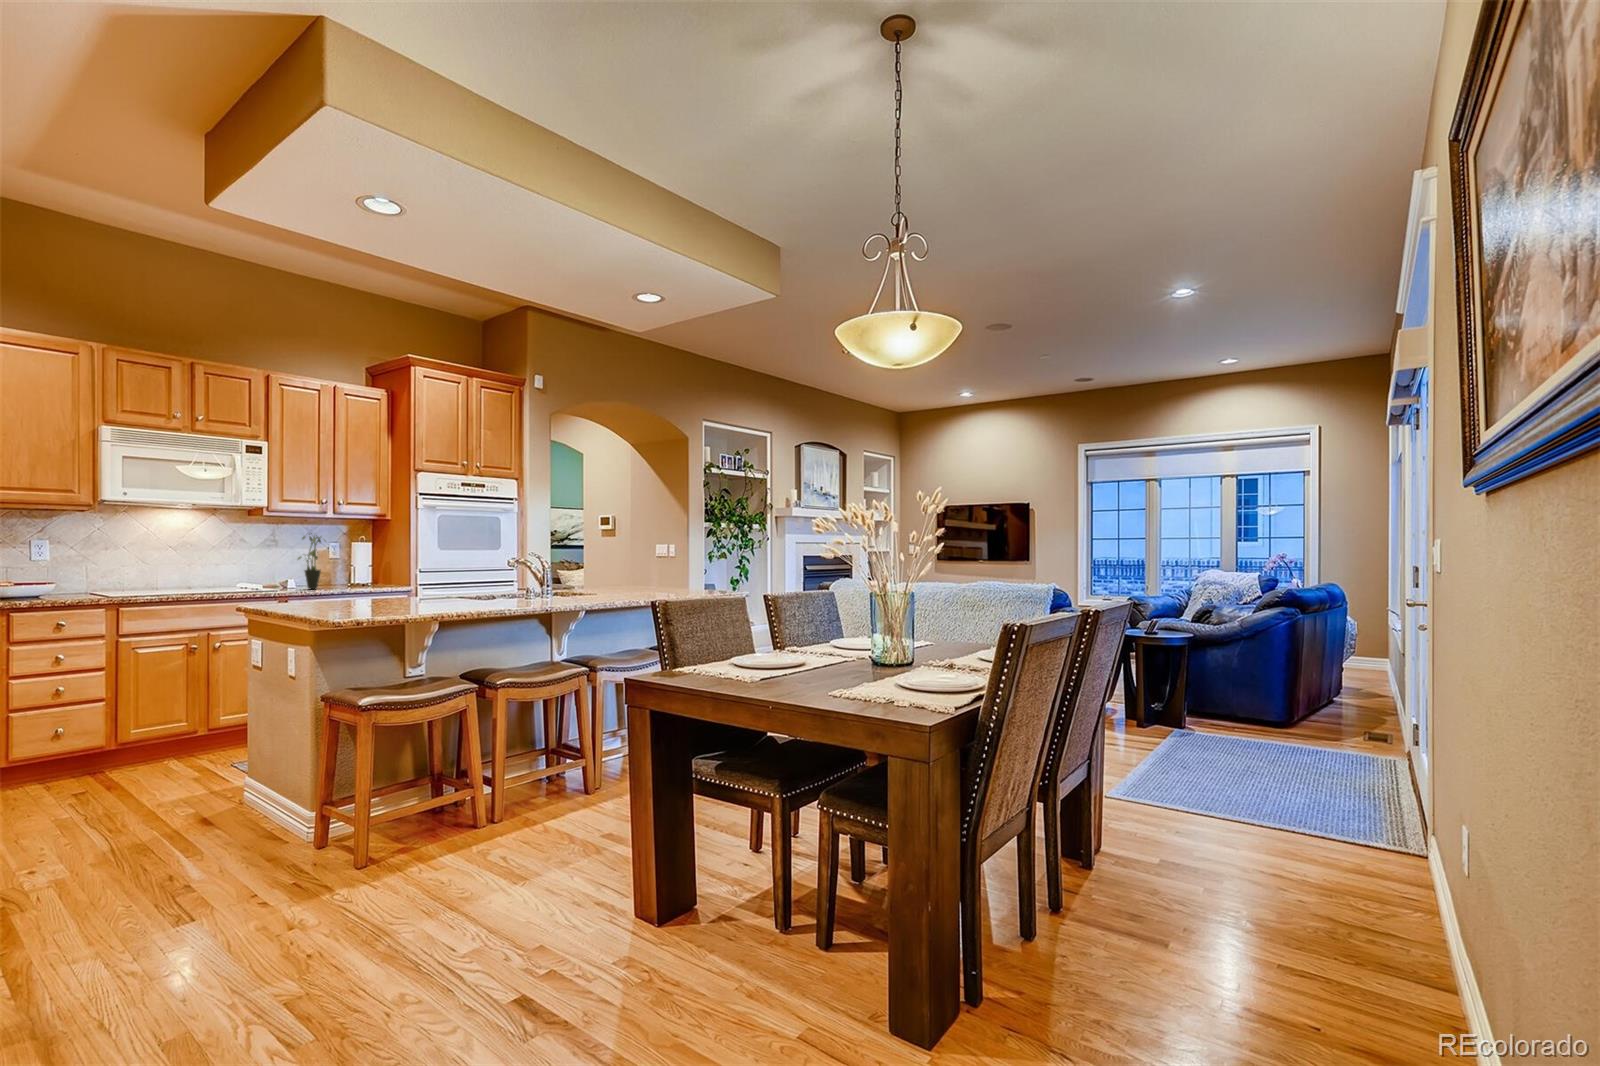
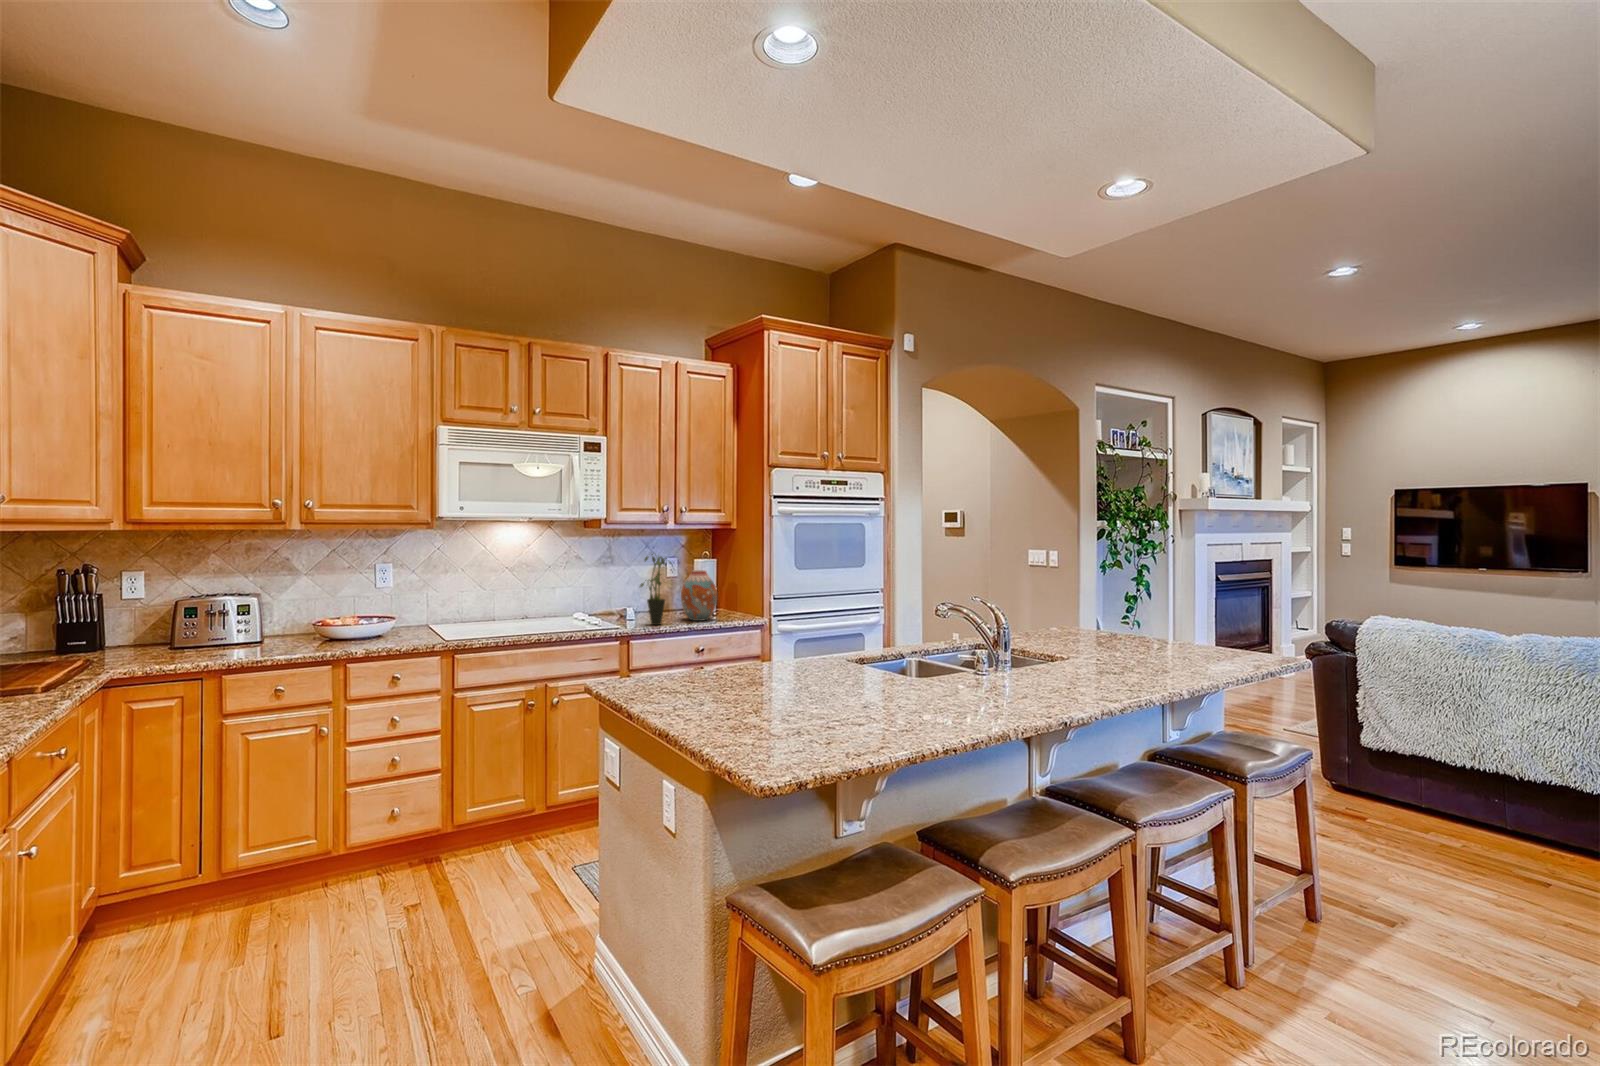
vase: none [337,549,370,587] -> present [681,570,717,621]

